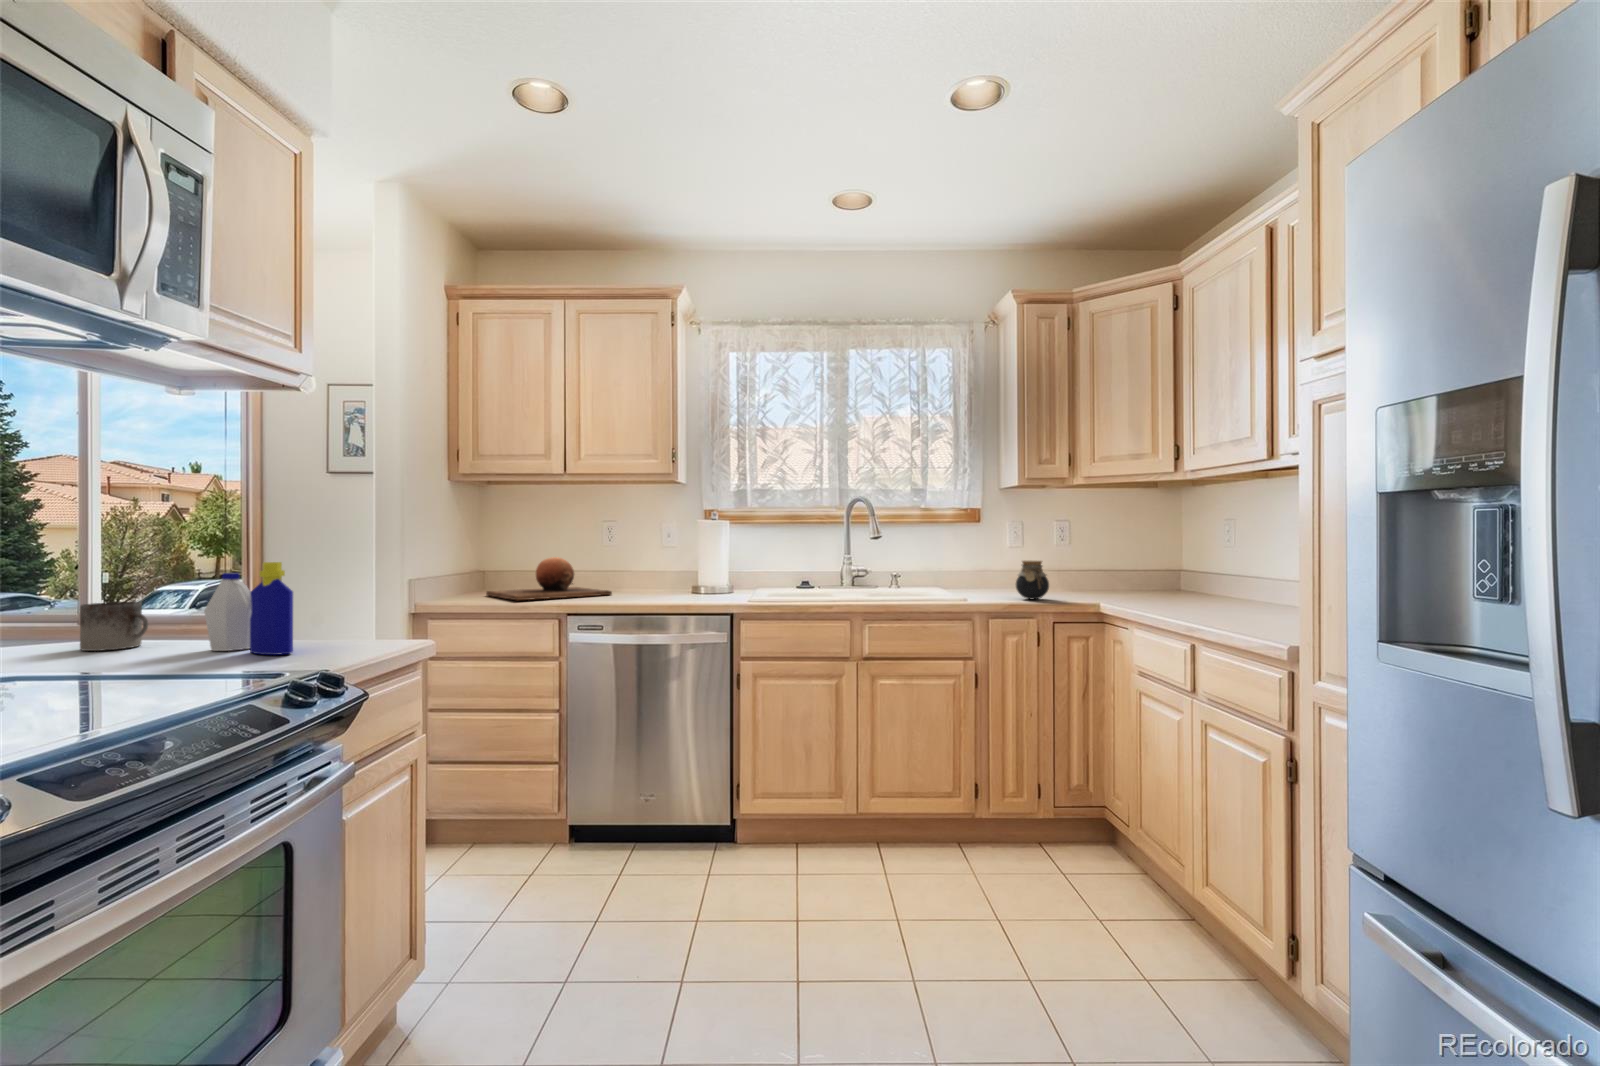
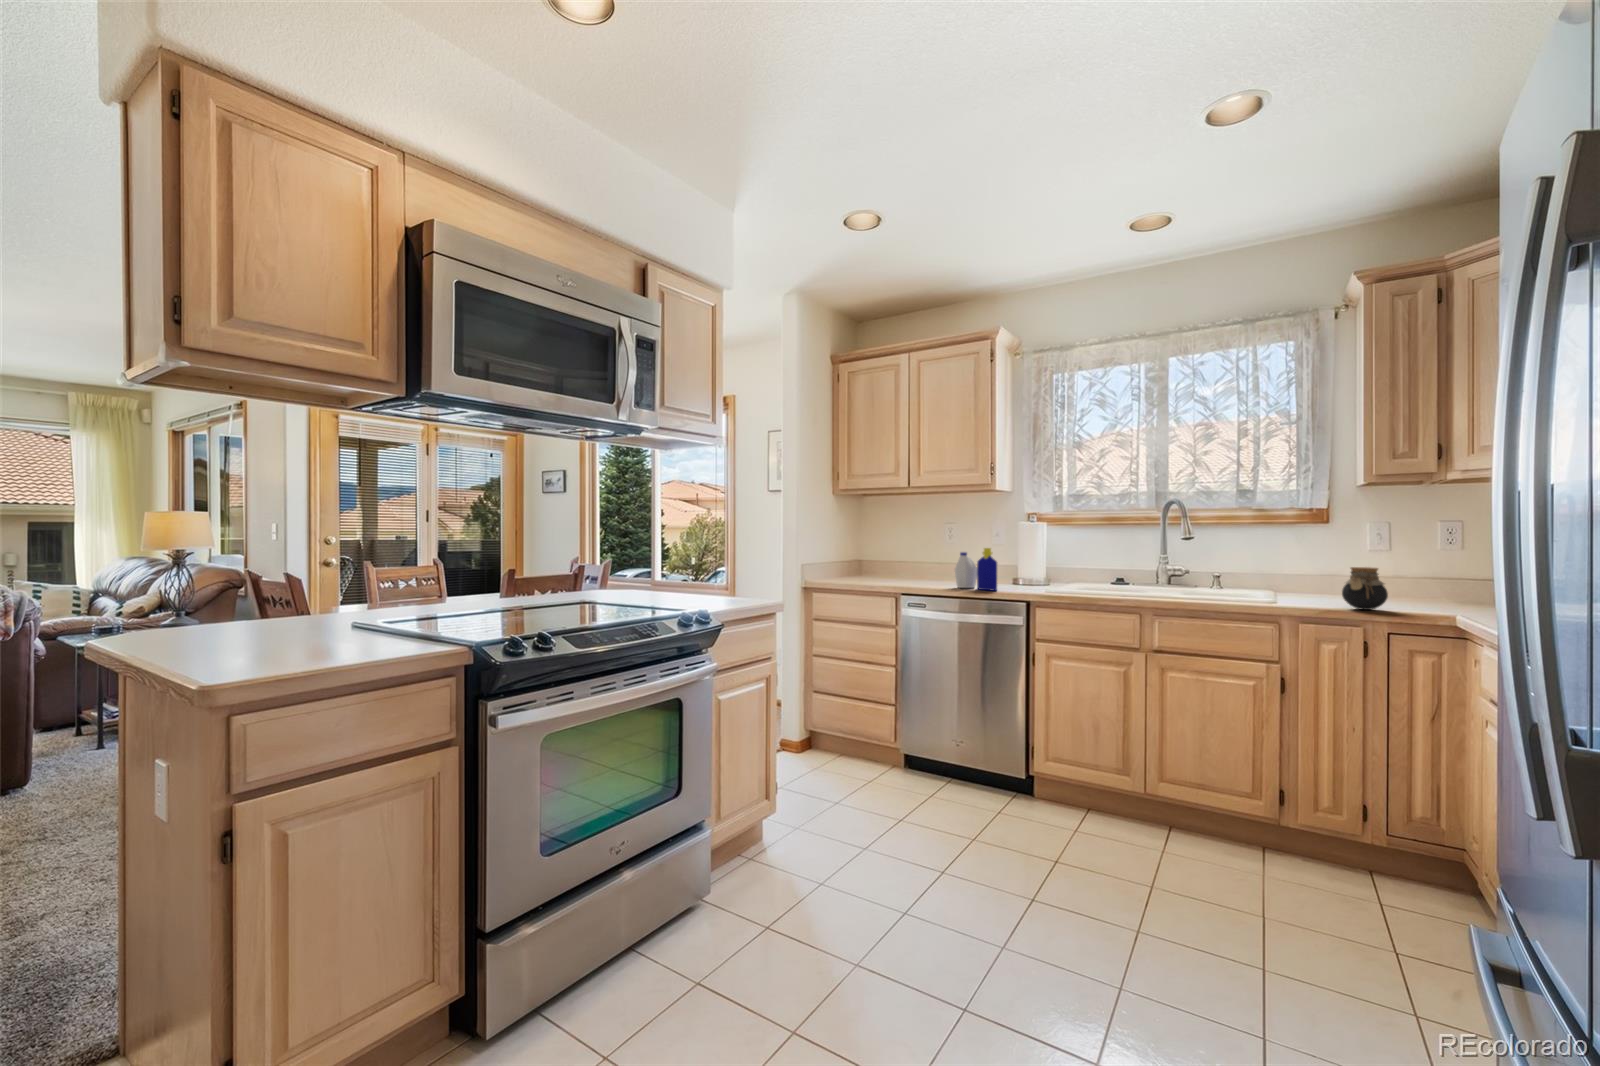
chopping board: present [486,557,612,600] -> none [855,551,942,583]
bottle: present [204,562,293,655] -> present [955,548,997,591]
mug: present [80,602,148,651] -> none [629,573,655,598]

